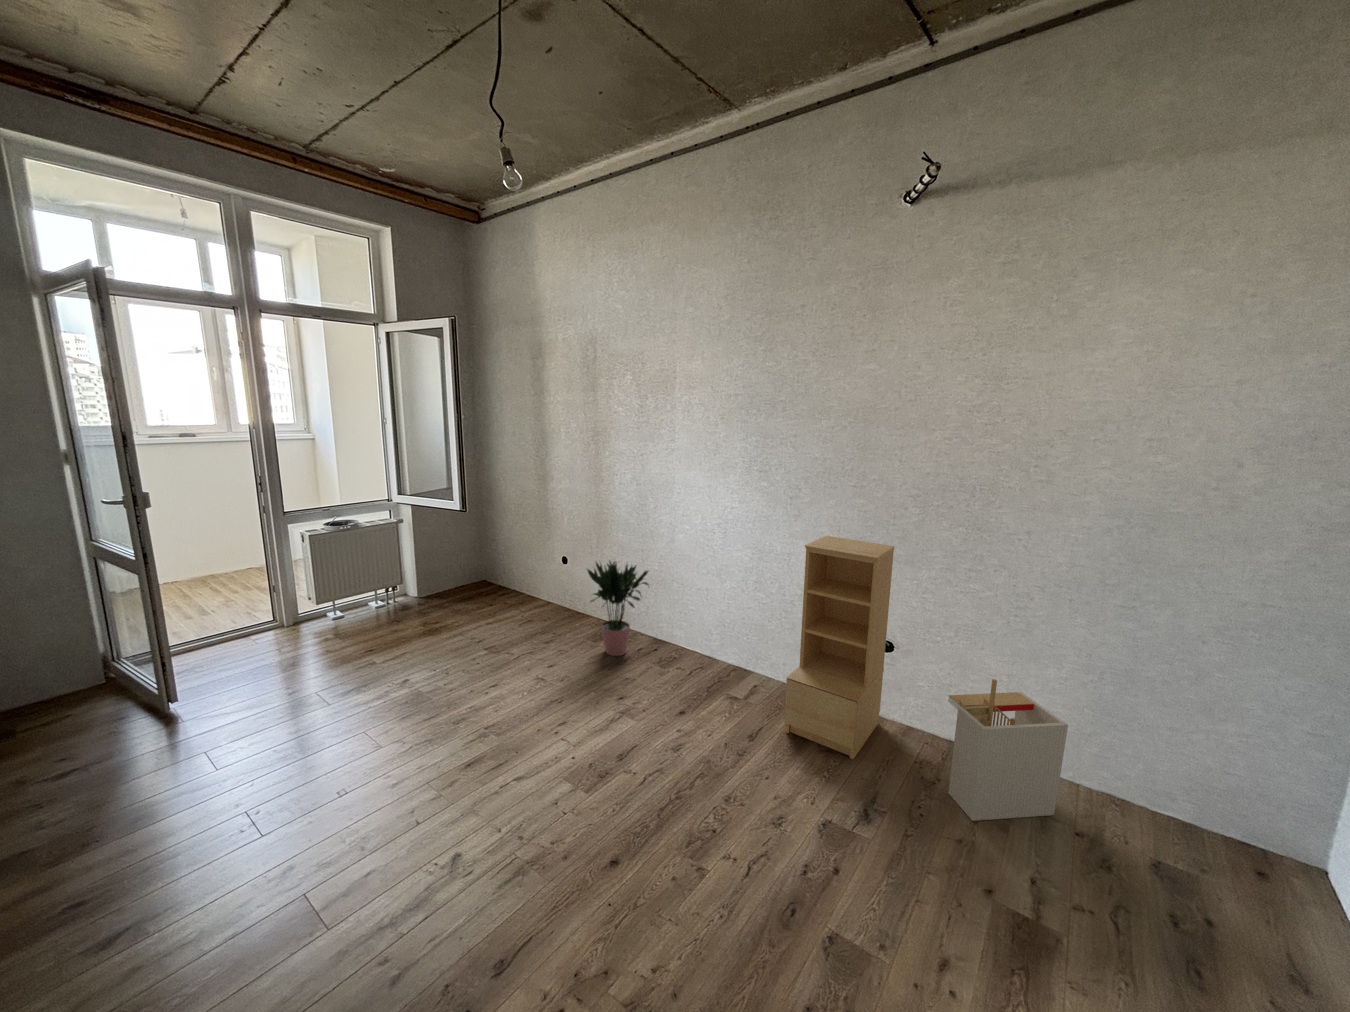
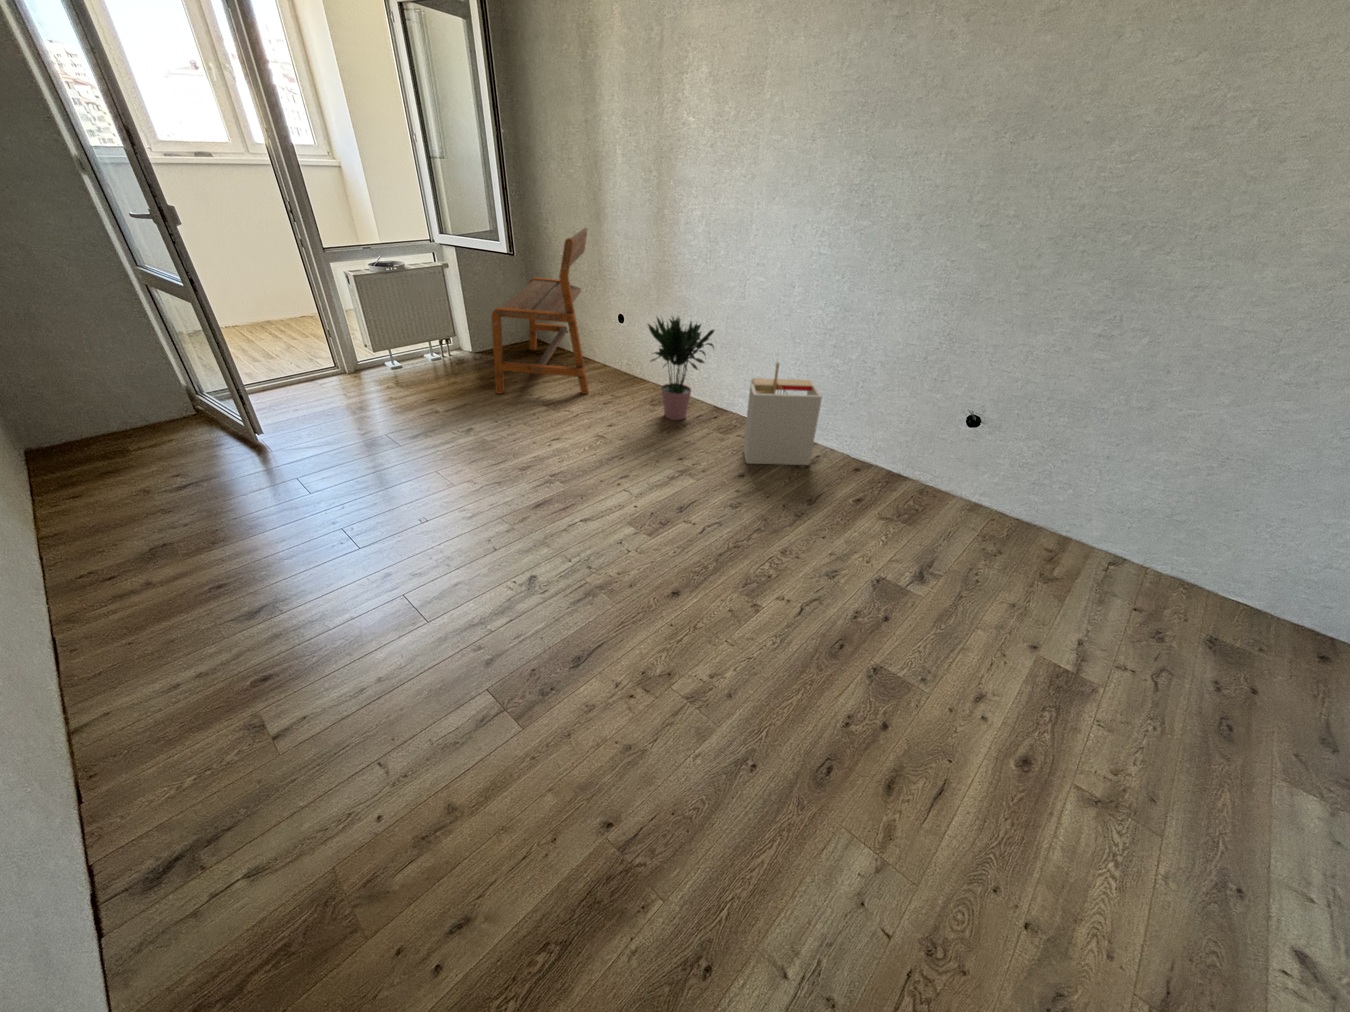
bench: none [438,481,548,639] -> present [491,227,589,394]
bookshelf: present [784,536,894,759] -> none [847,290,1015,529]
storage bin: present [948,679,1068,821] -> present [743,363,822,465]

